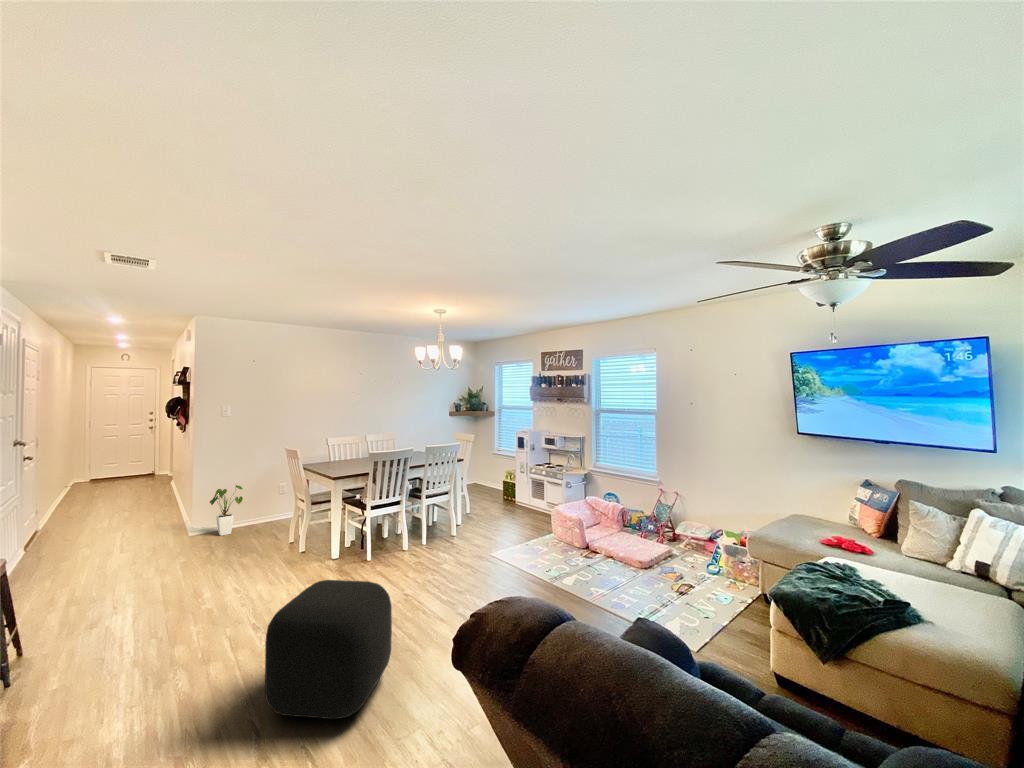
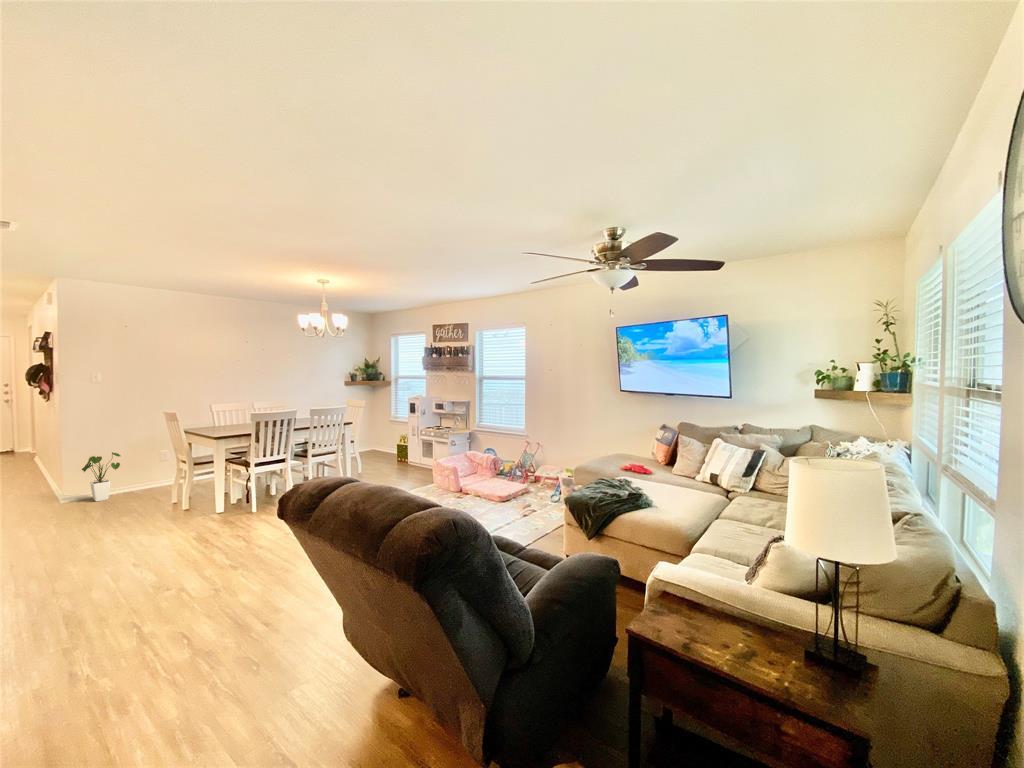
ottoman: present [265,580,392,719] -> none [130,513,258,623]

